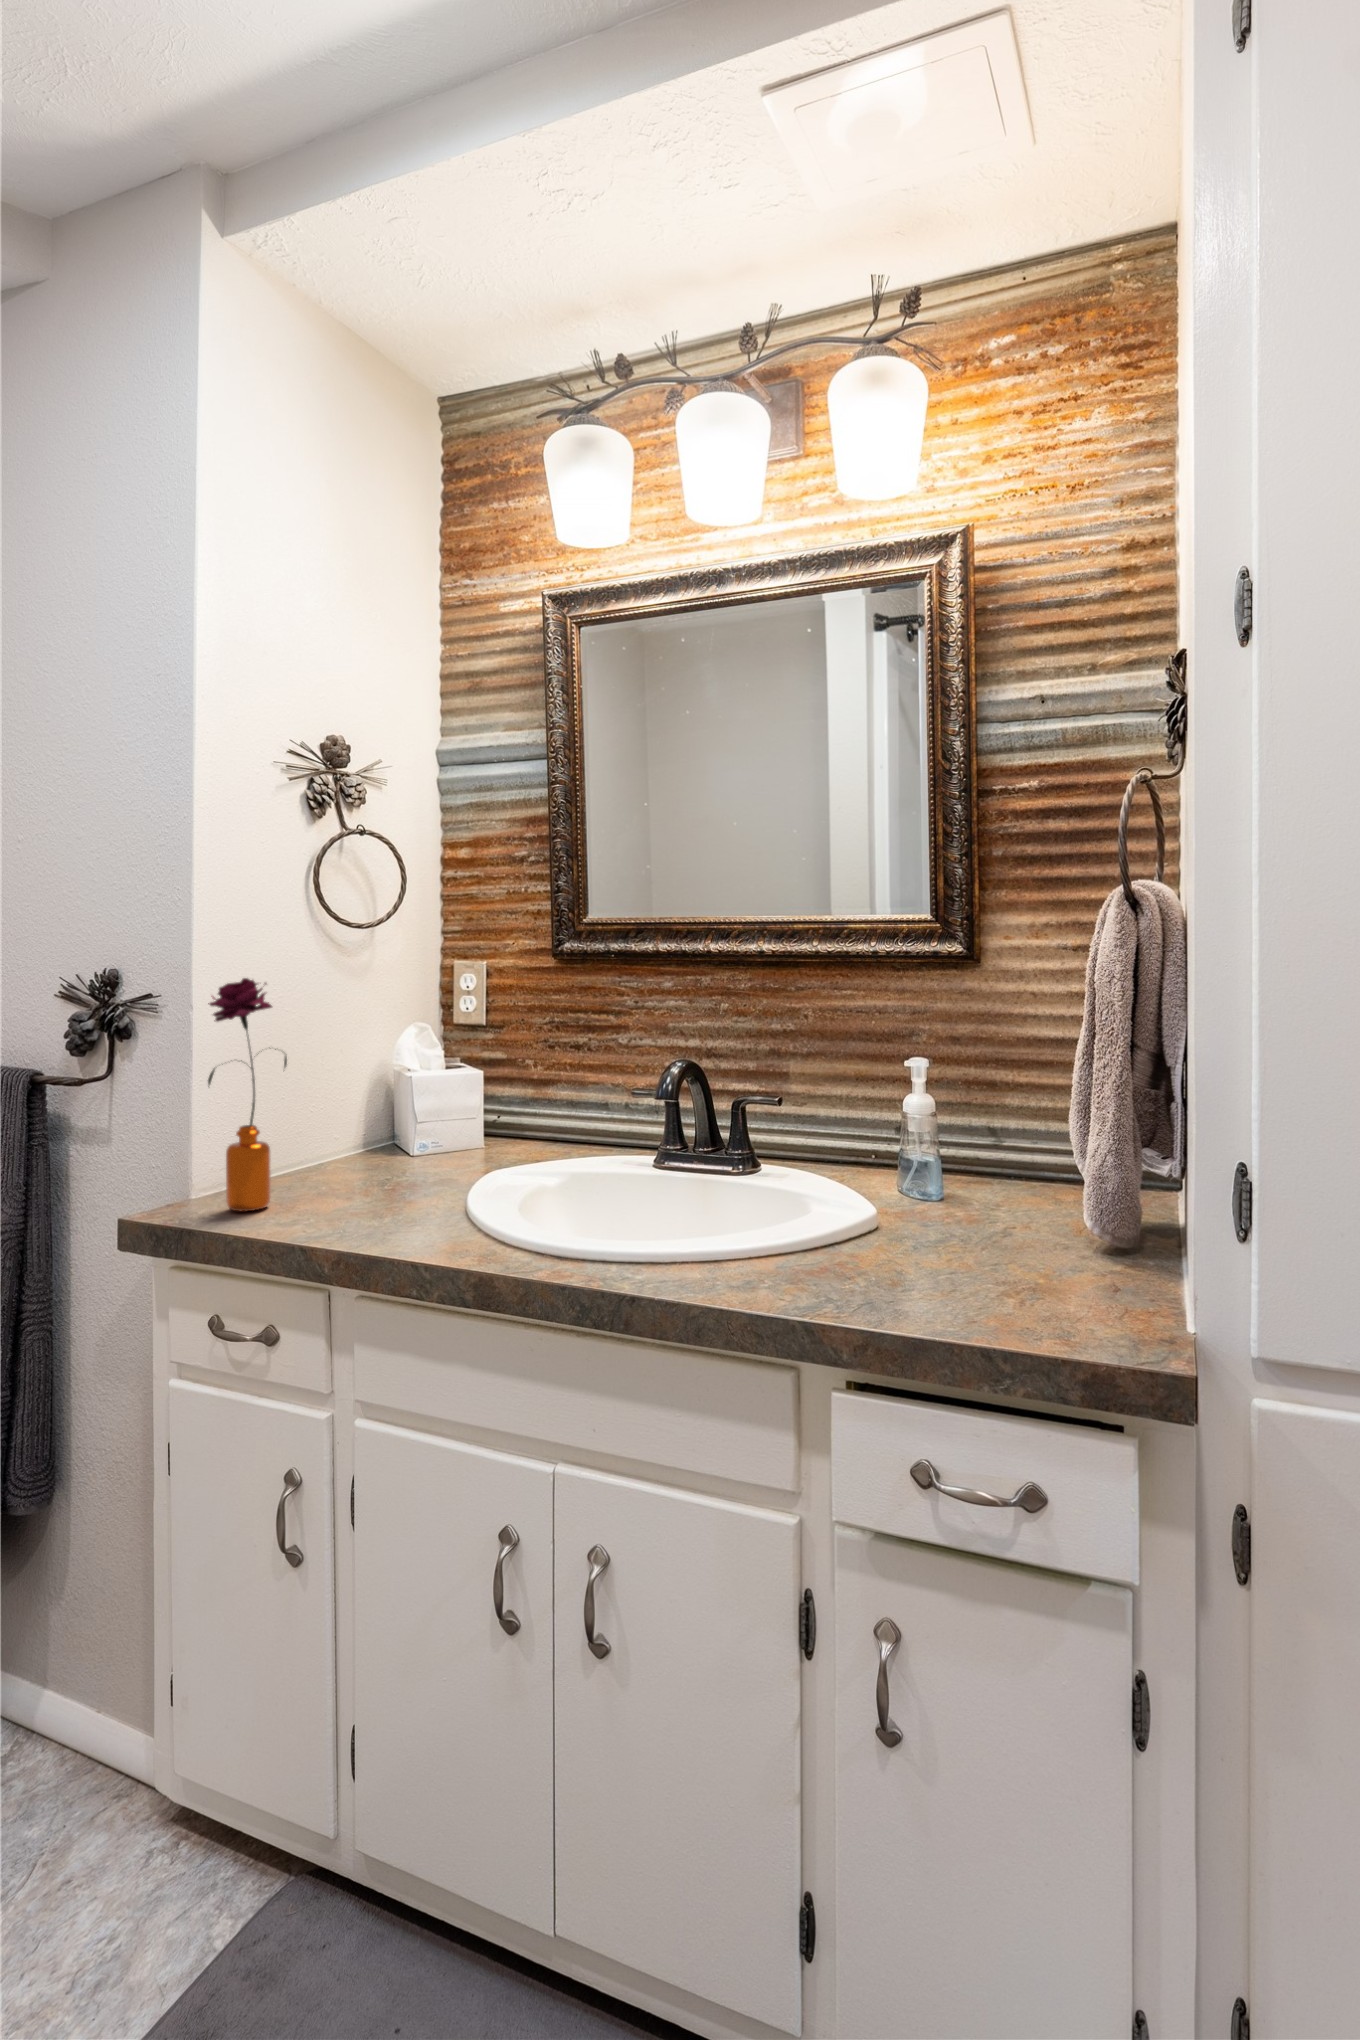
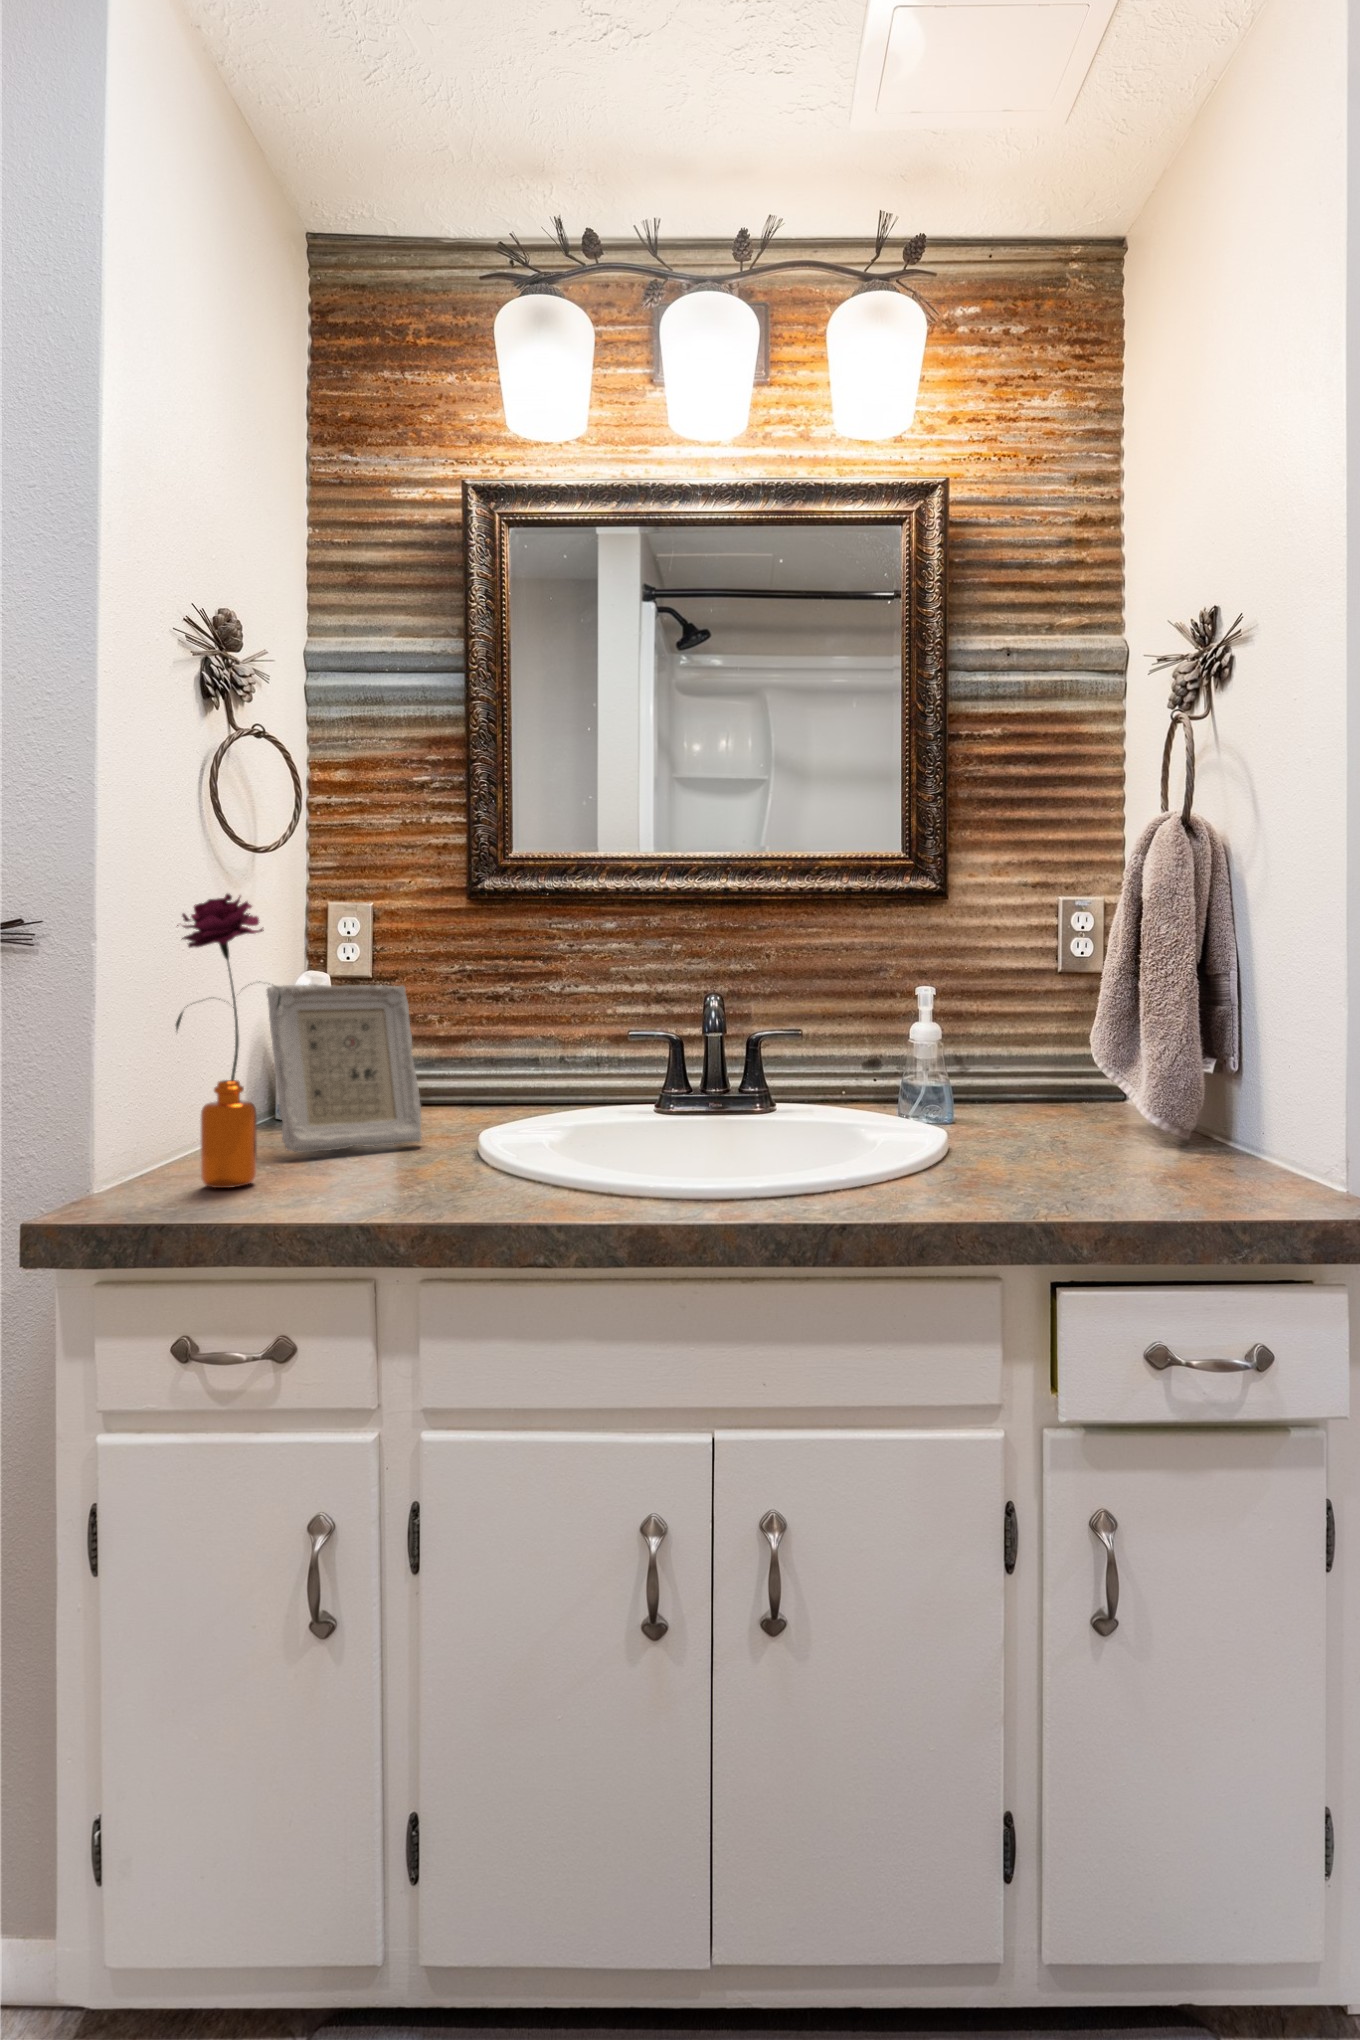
picture frame: none [328,1041,453,1182] -> present [267,984,422,1152]

